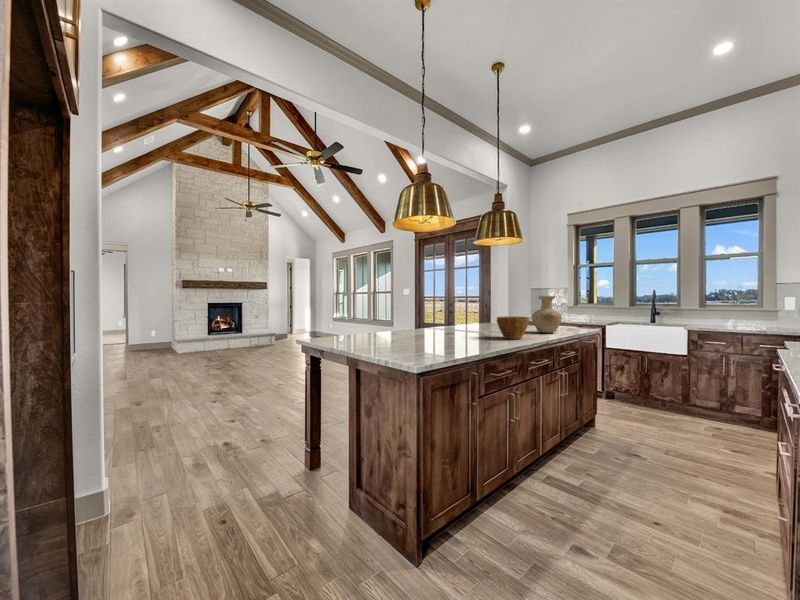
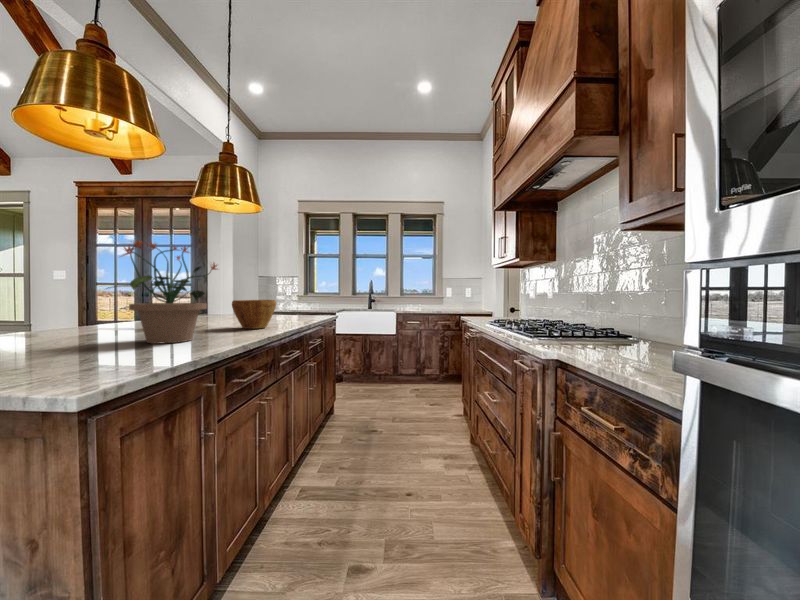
potted plant: none [426,280,486,345] -> present [108,240,217,344]
vase: present [532,296,562,333] -> none [273,276,307,320]

